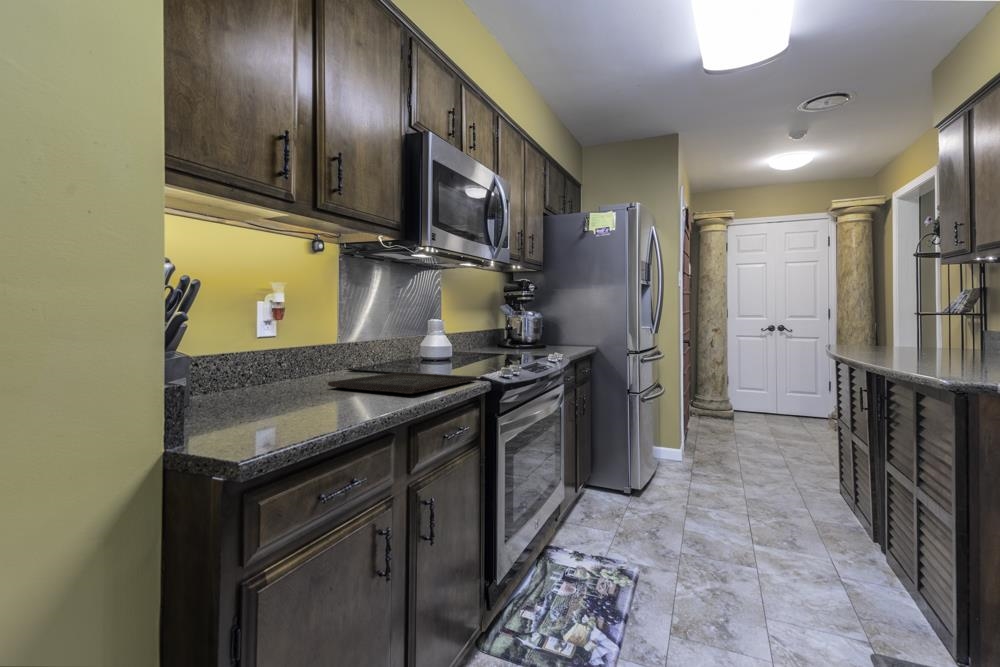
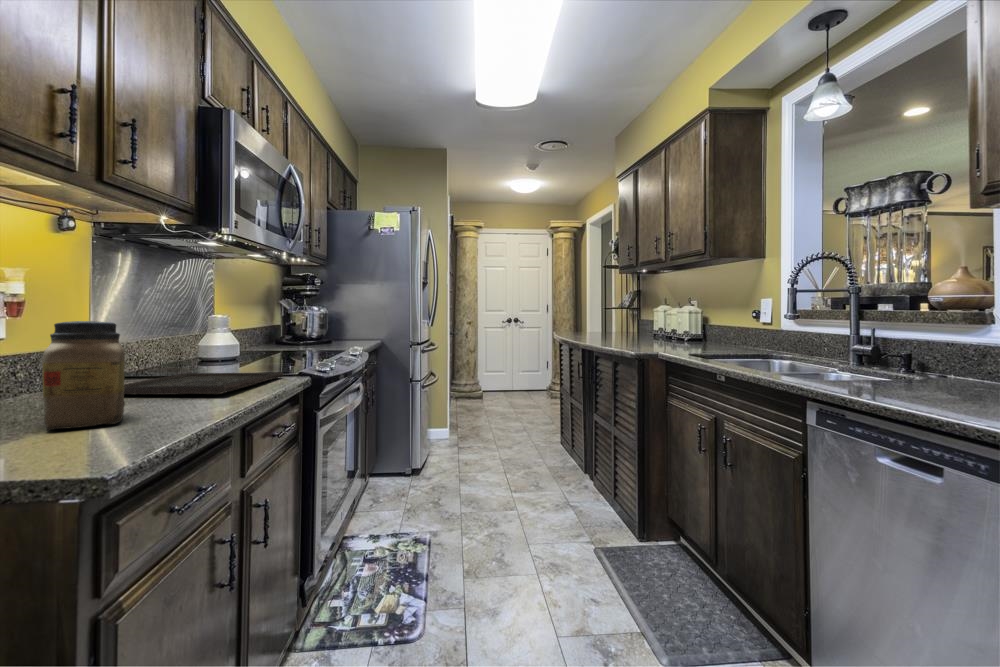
jar: none [269,326,330,415] -> present [43,321,125,430]

